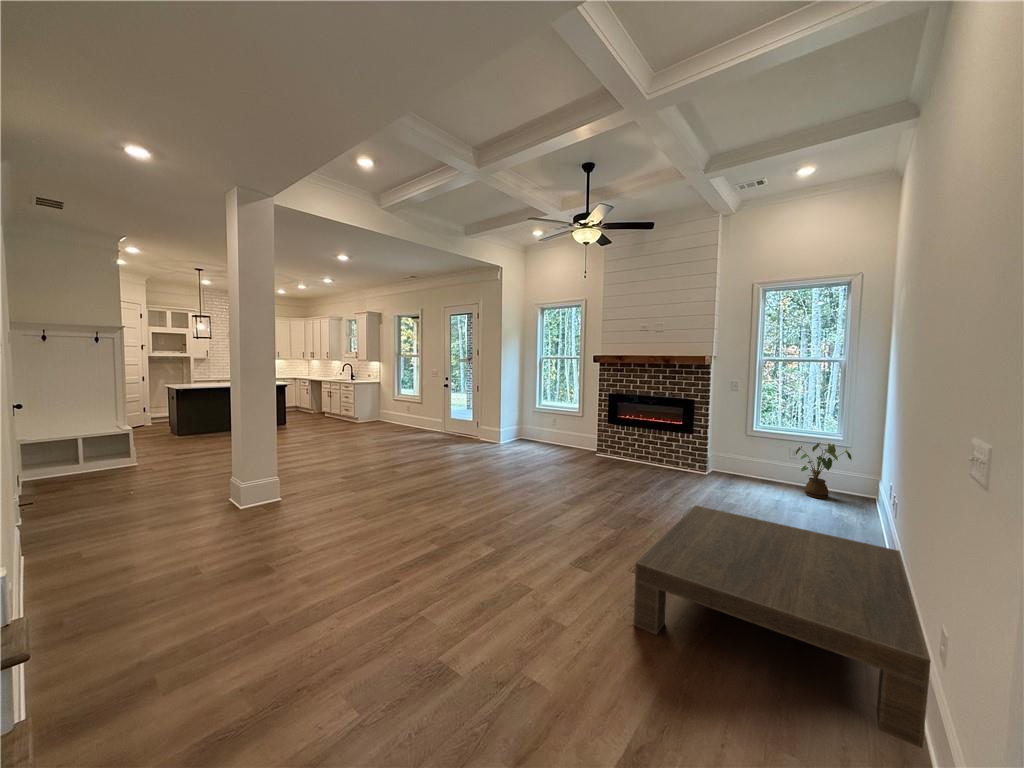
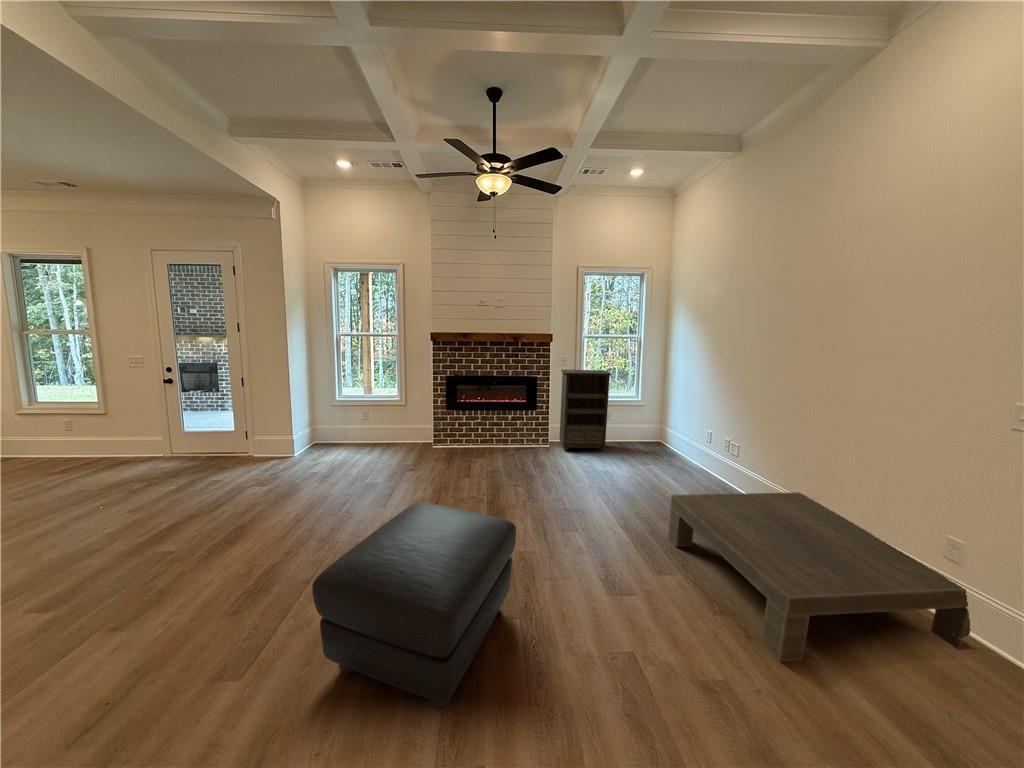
bookshelf: none [712,393,778,489] -> present [559,370,611,451]
house plant: present [796,443,852,499] -> none [620,405,655,449]
ottoman: none [395,453,510,545] -> present [312,503,516,711]

